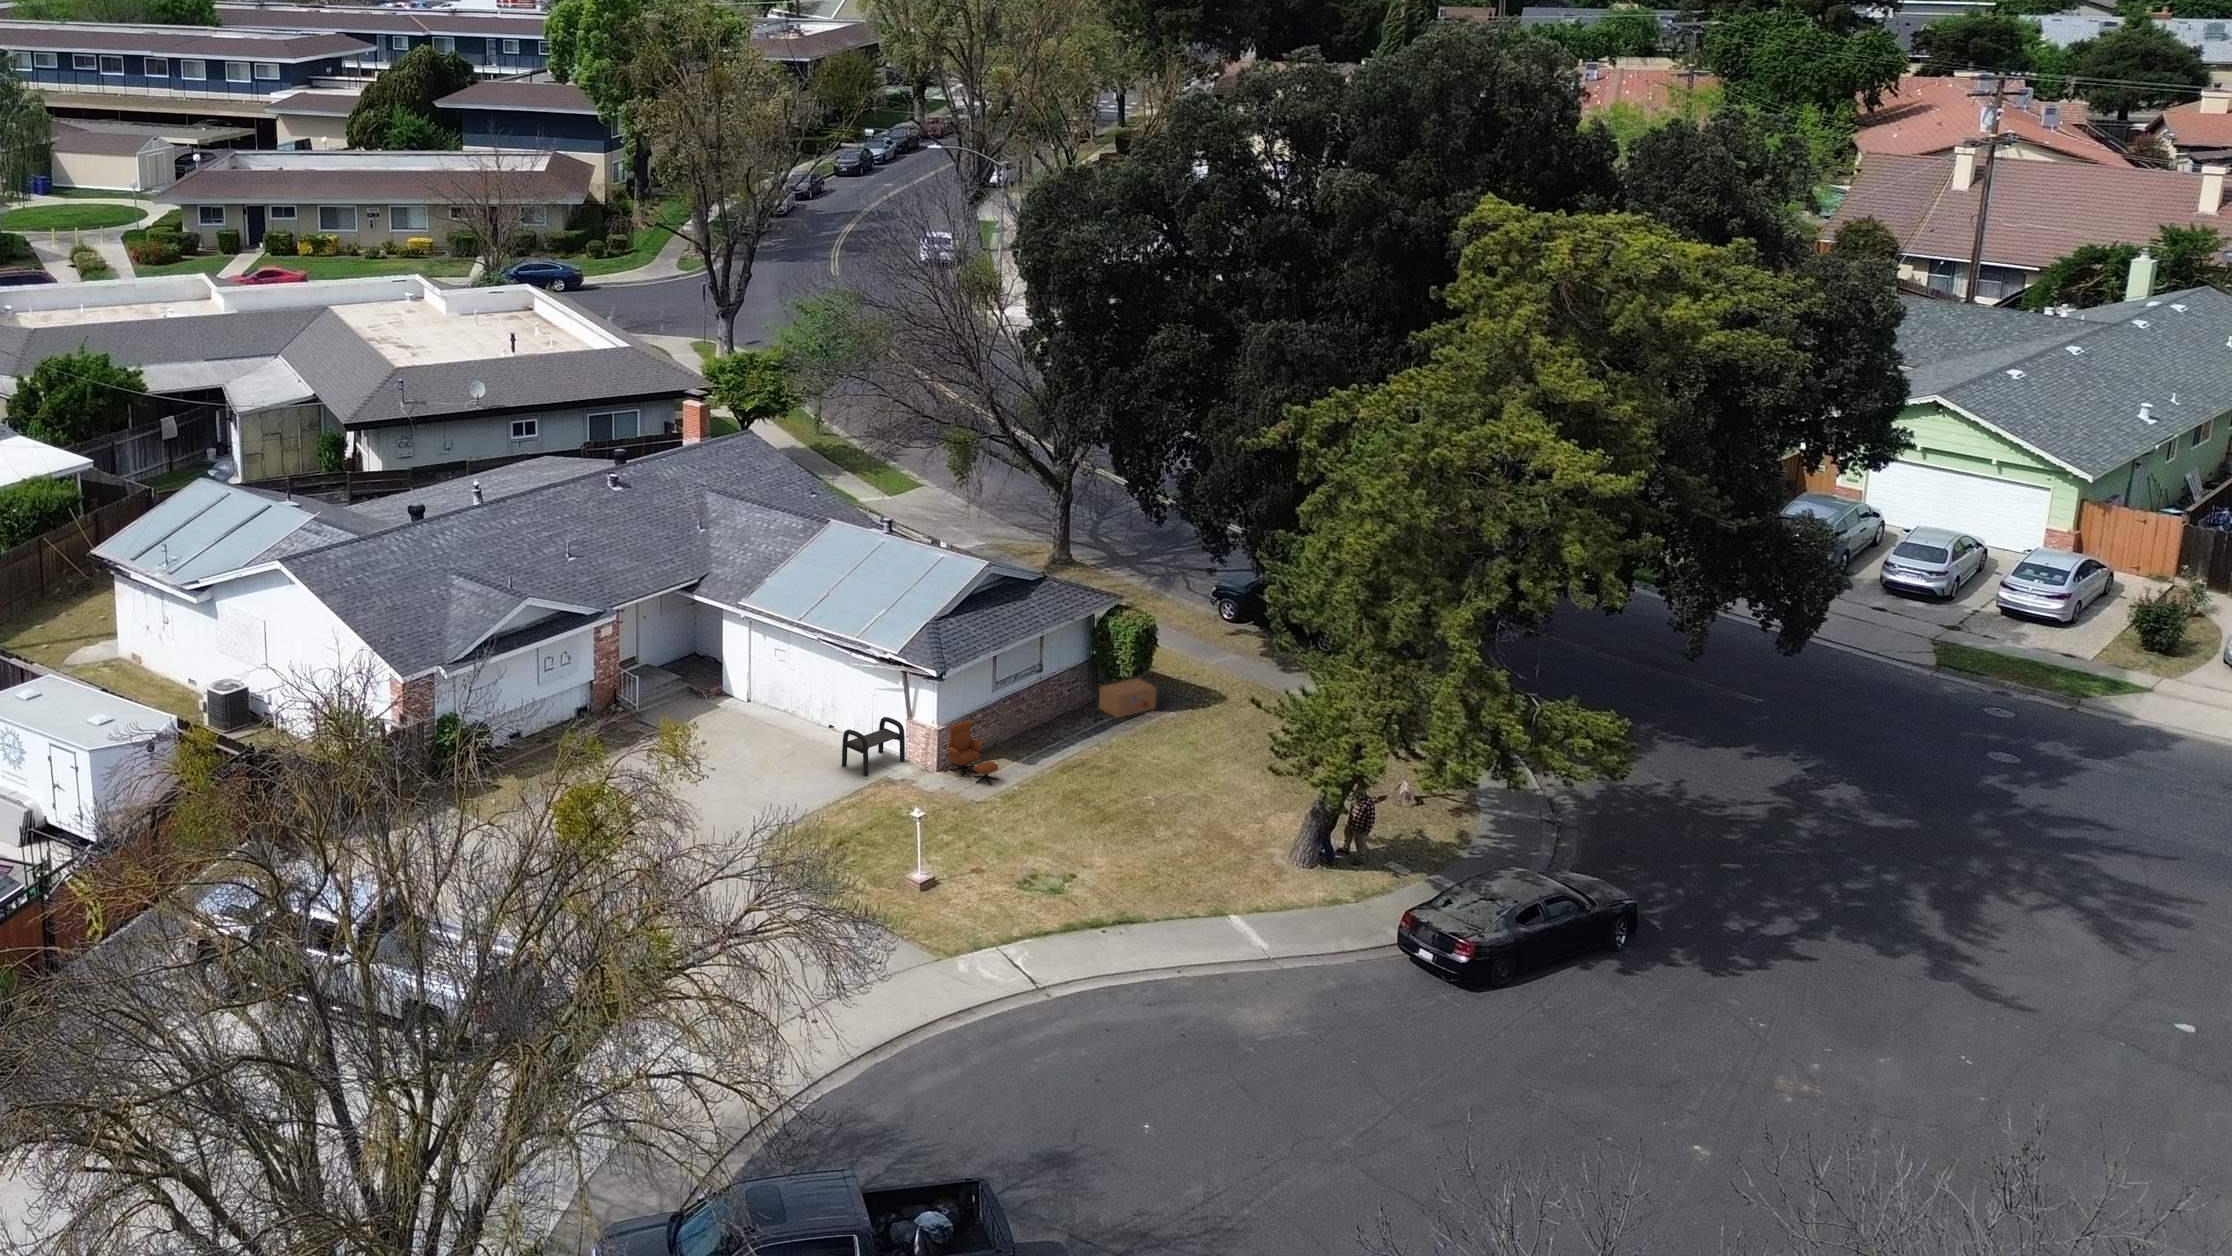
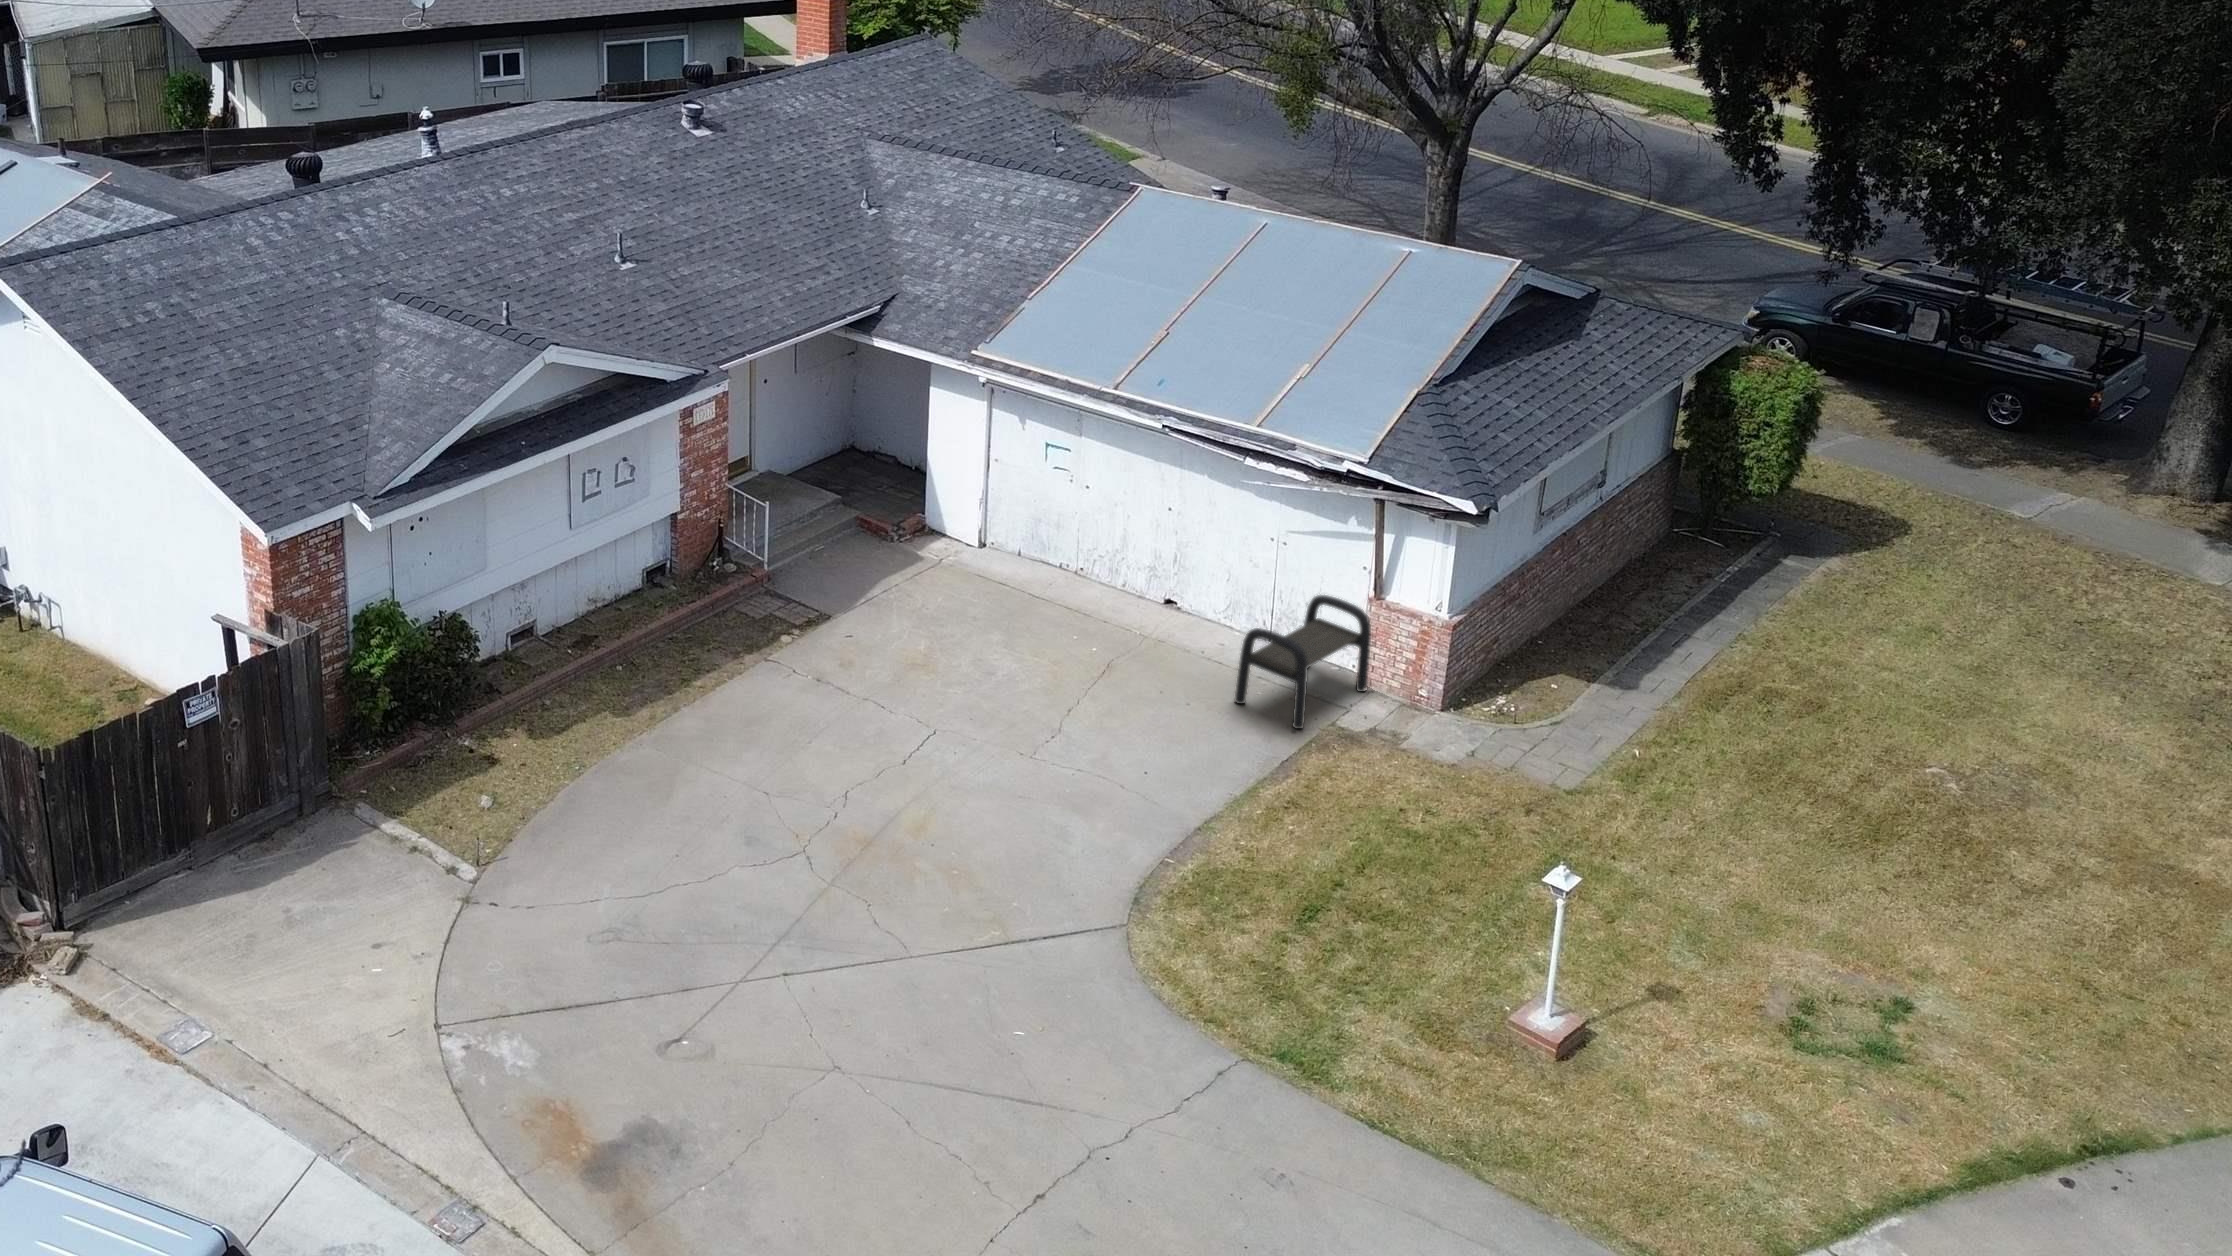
cardboard box: present [1099,678,1156,718] -> none [1698,493,1822,579]
lounge chair: present [946,721,999,785] -> none [1477,605,1600,752]

